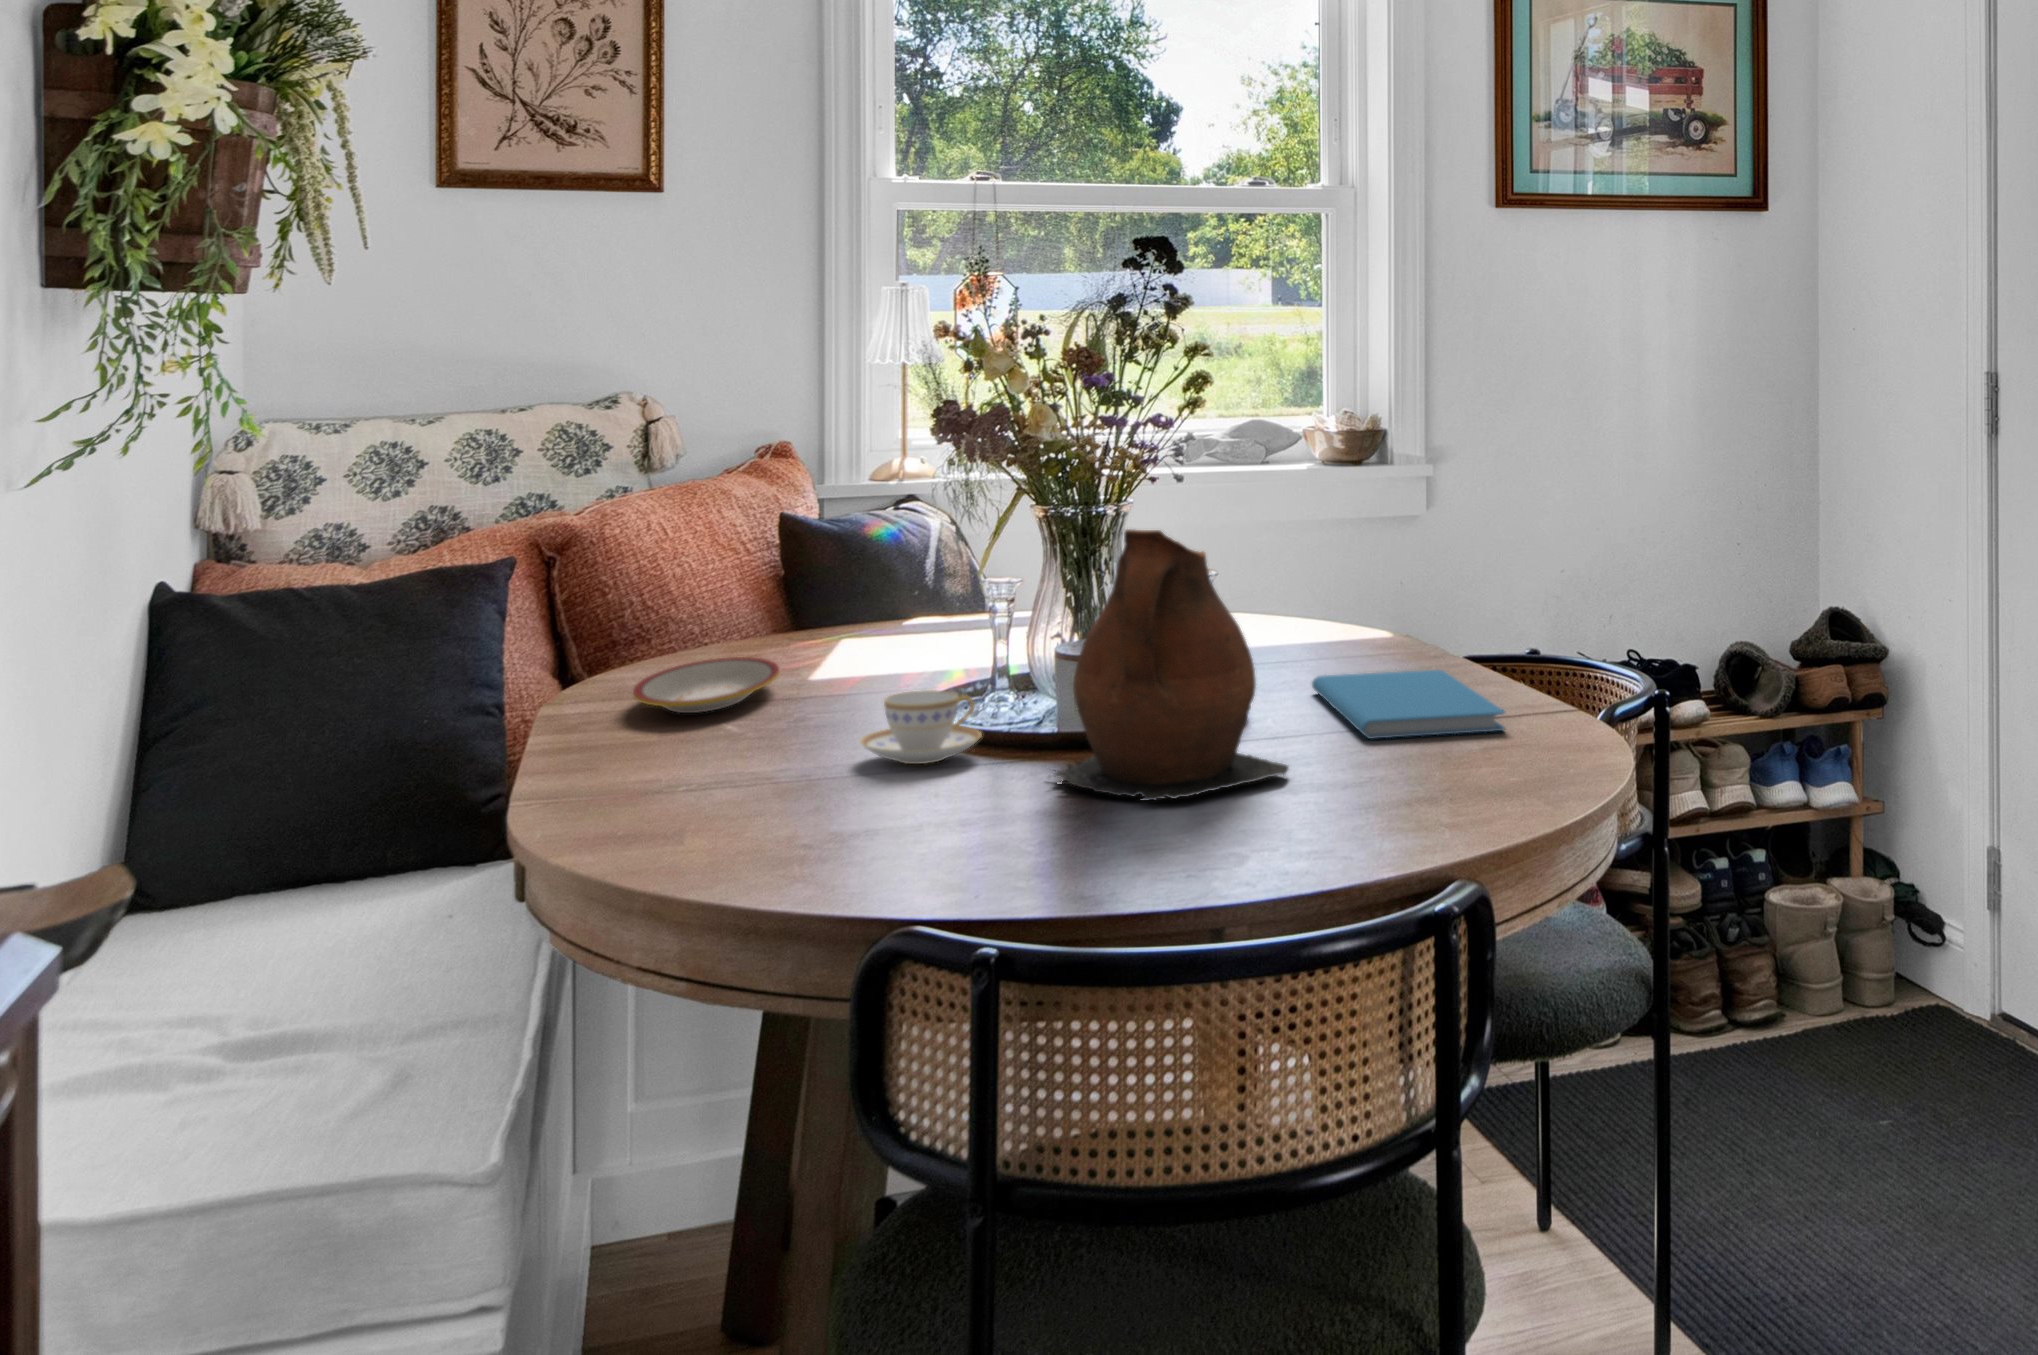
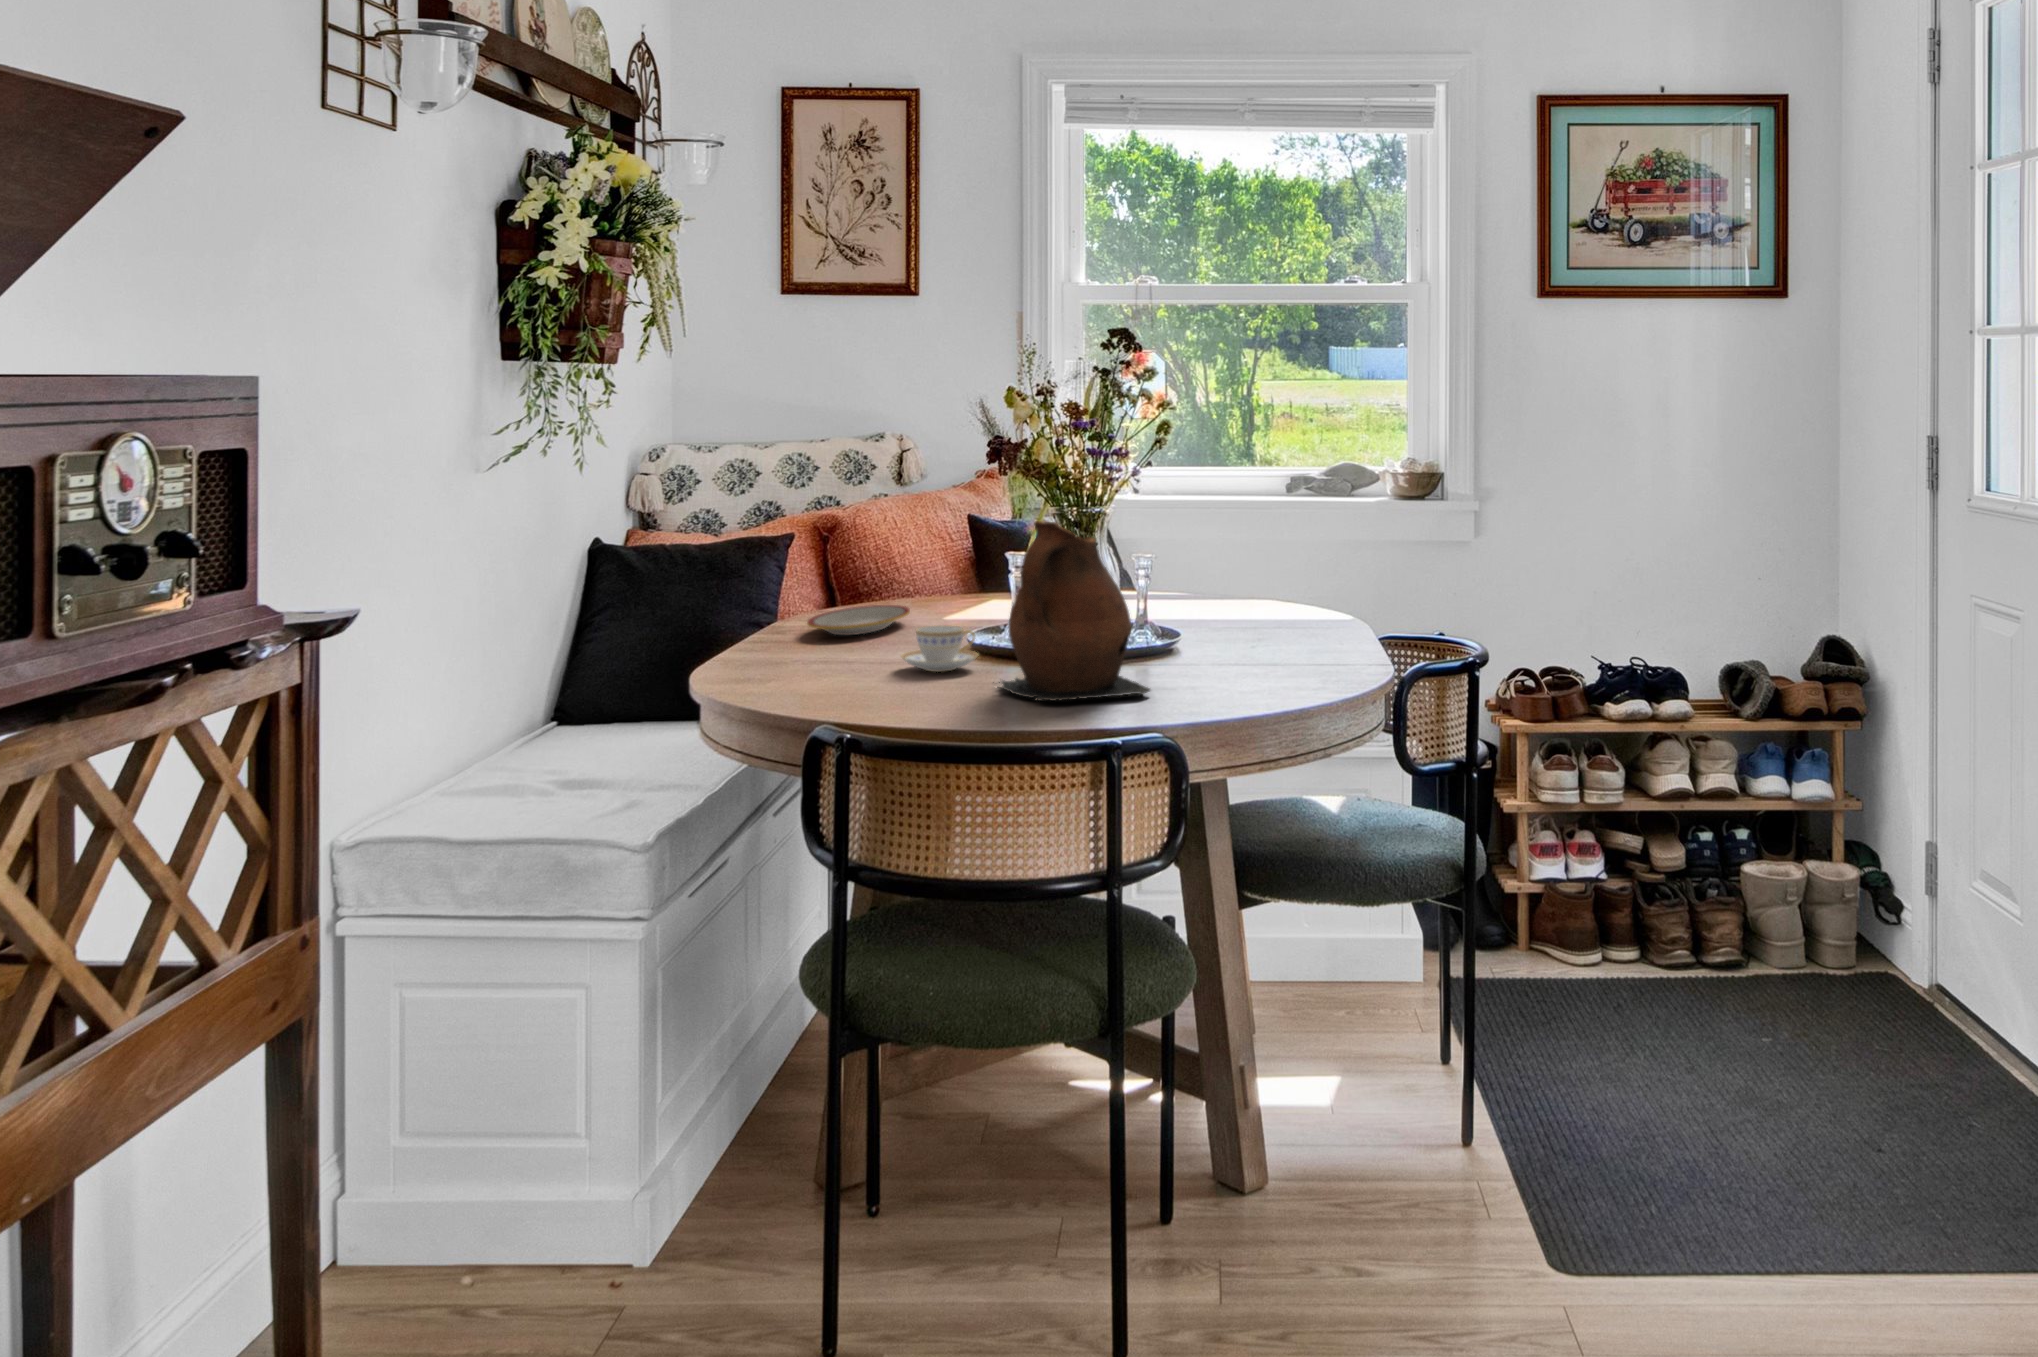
book: present [1312,670,1506,739] -> none [1231,640,1340,683]

